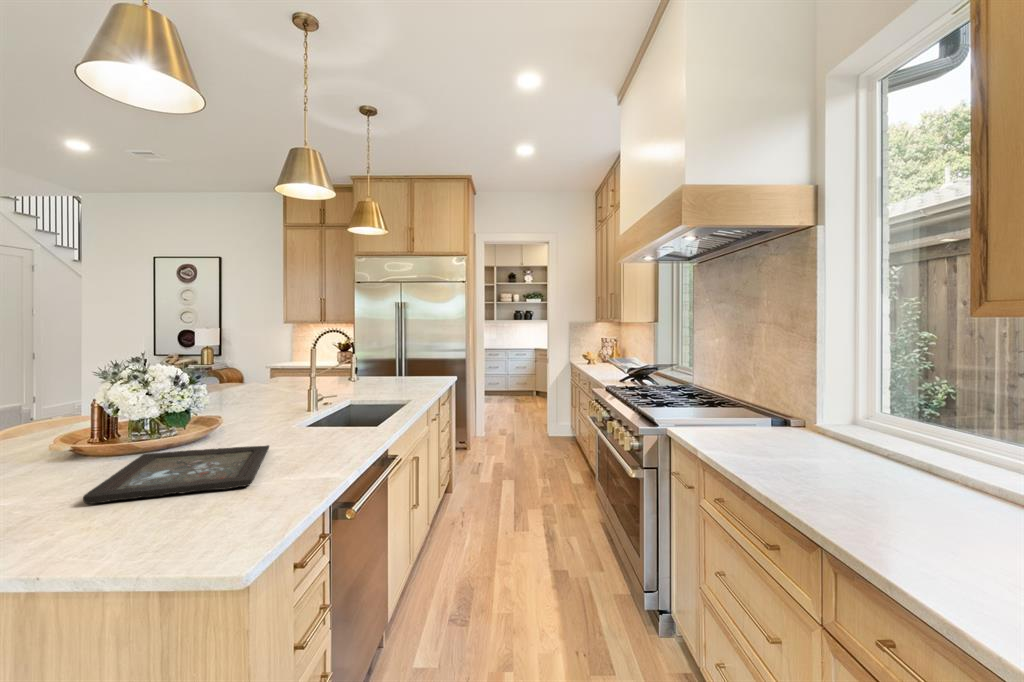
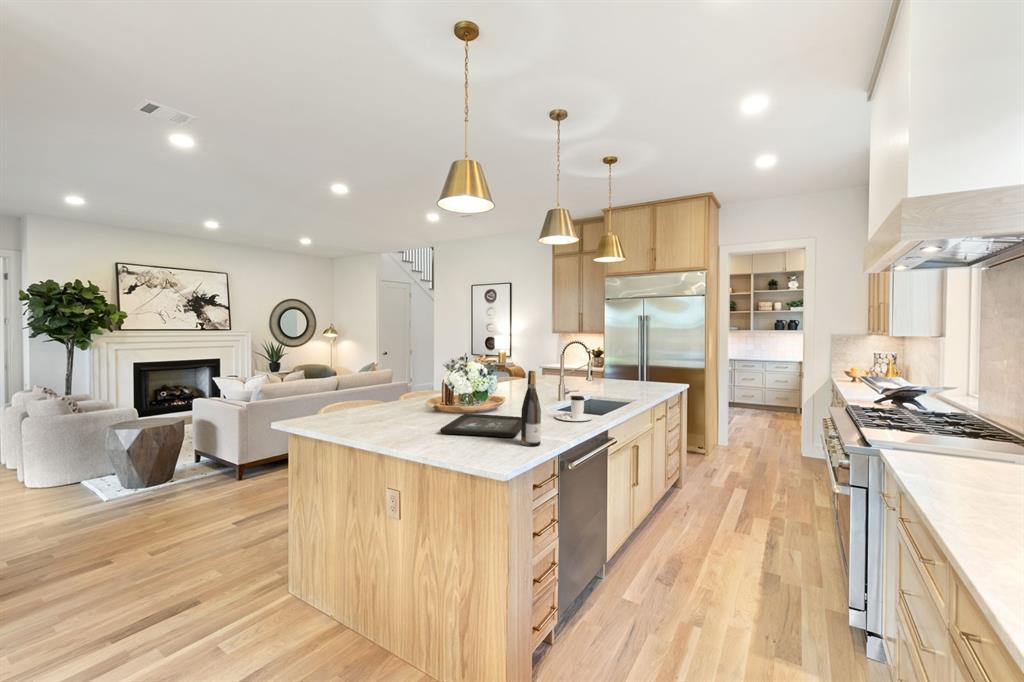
wine bottle: none [263,373,299,499] -> present [521,371,541,446]
coffee cup: none [311,404,367,442] -> present [555,396,593,421]

